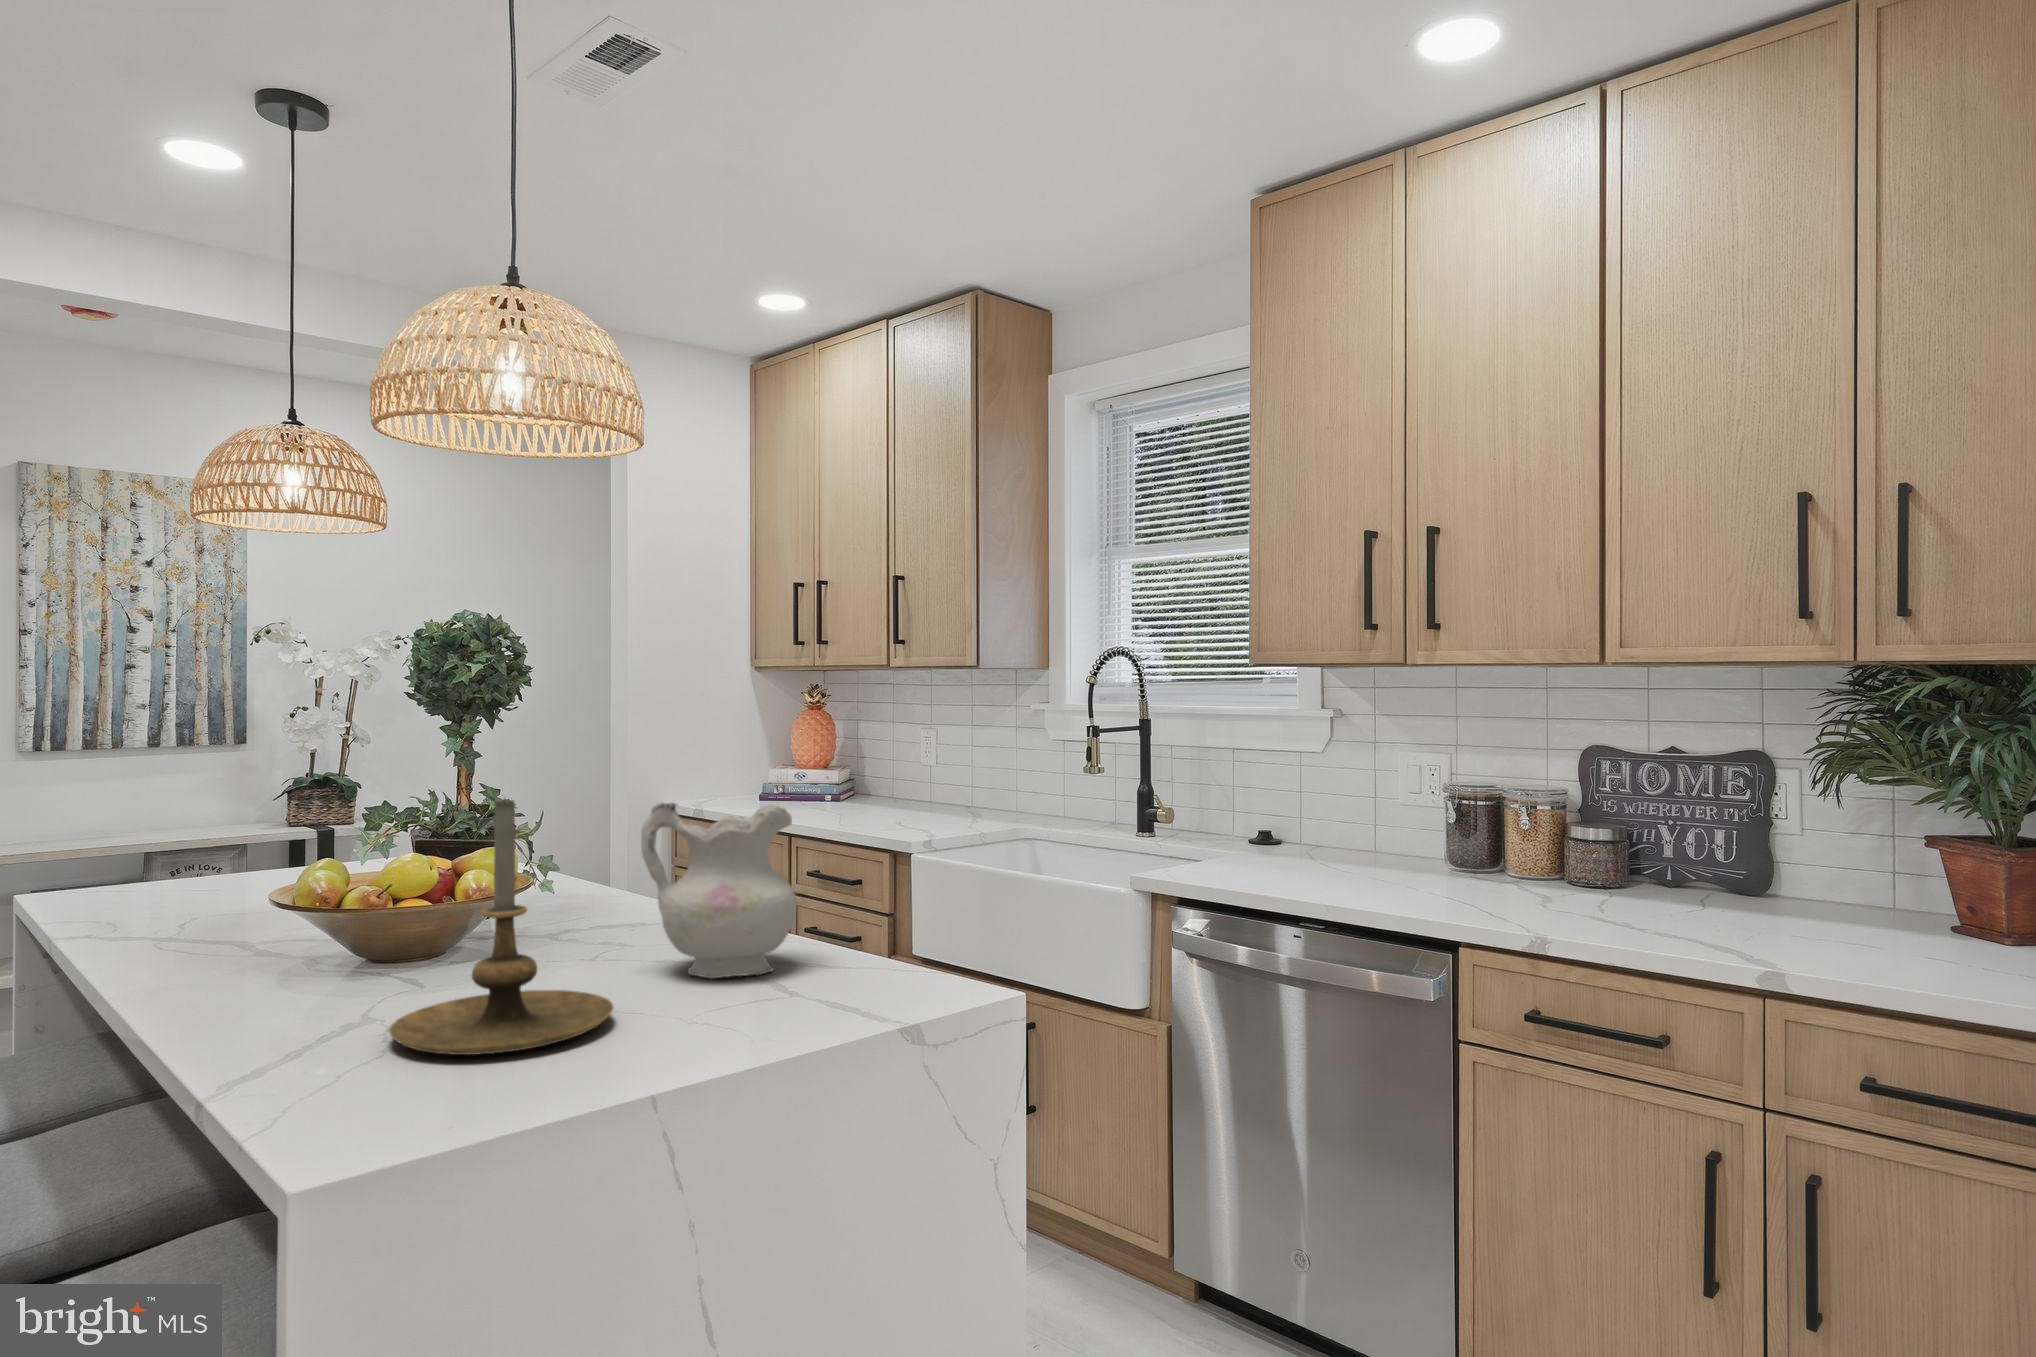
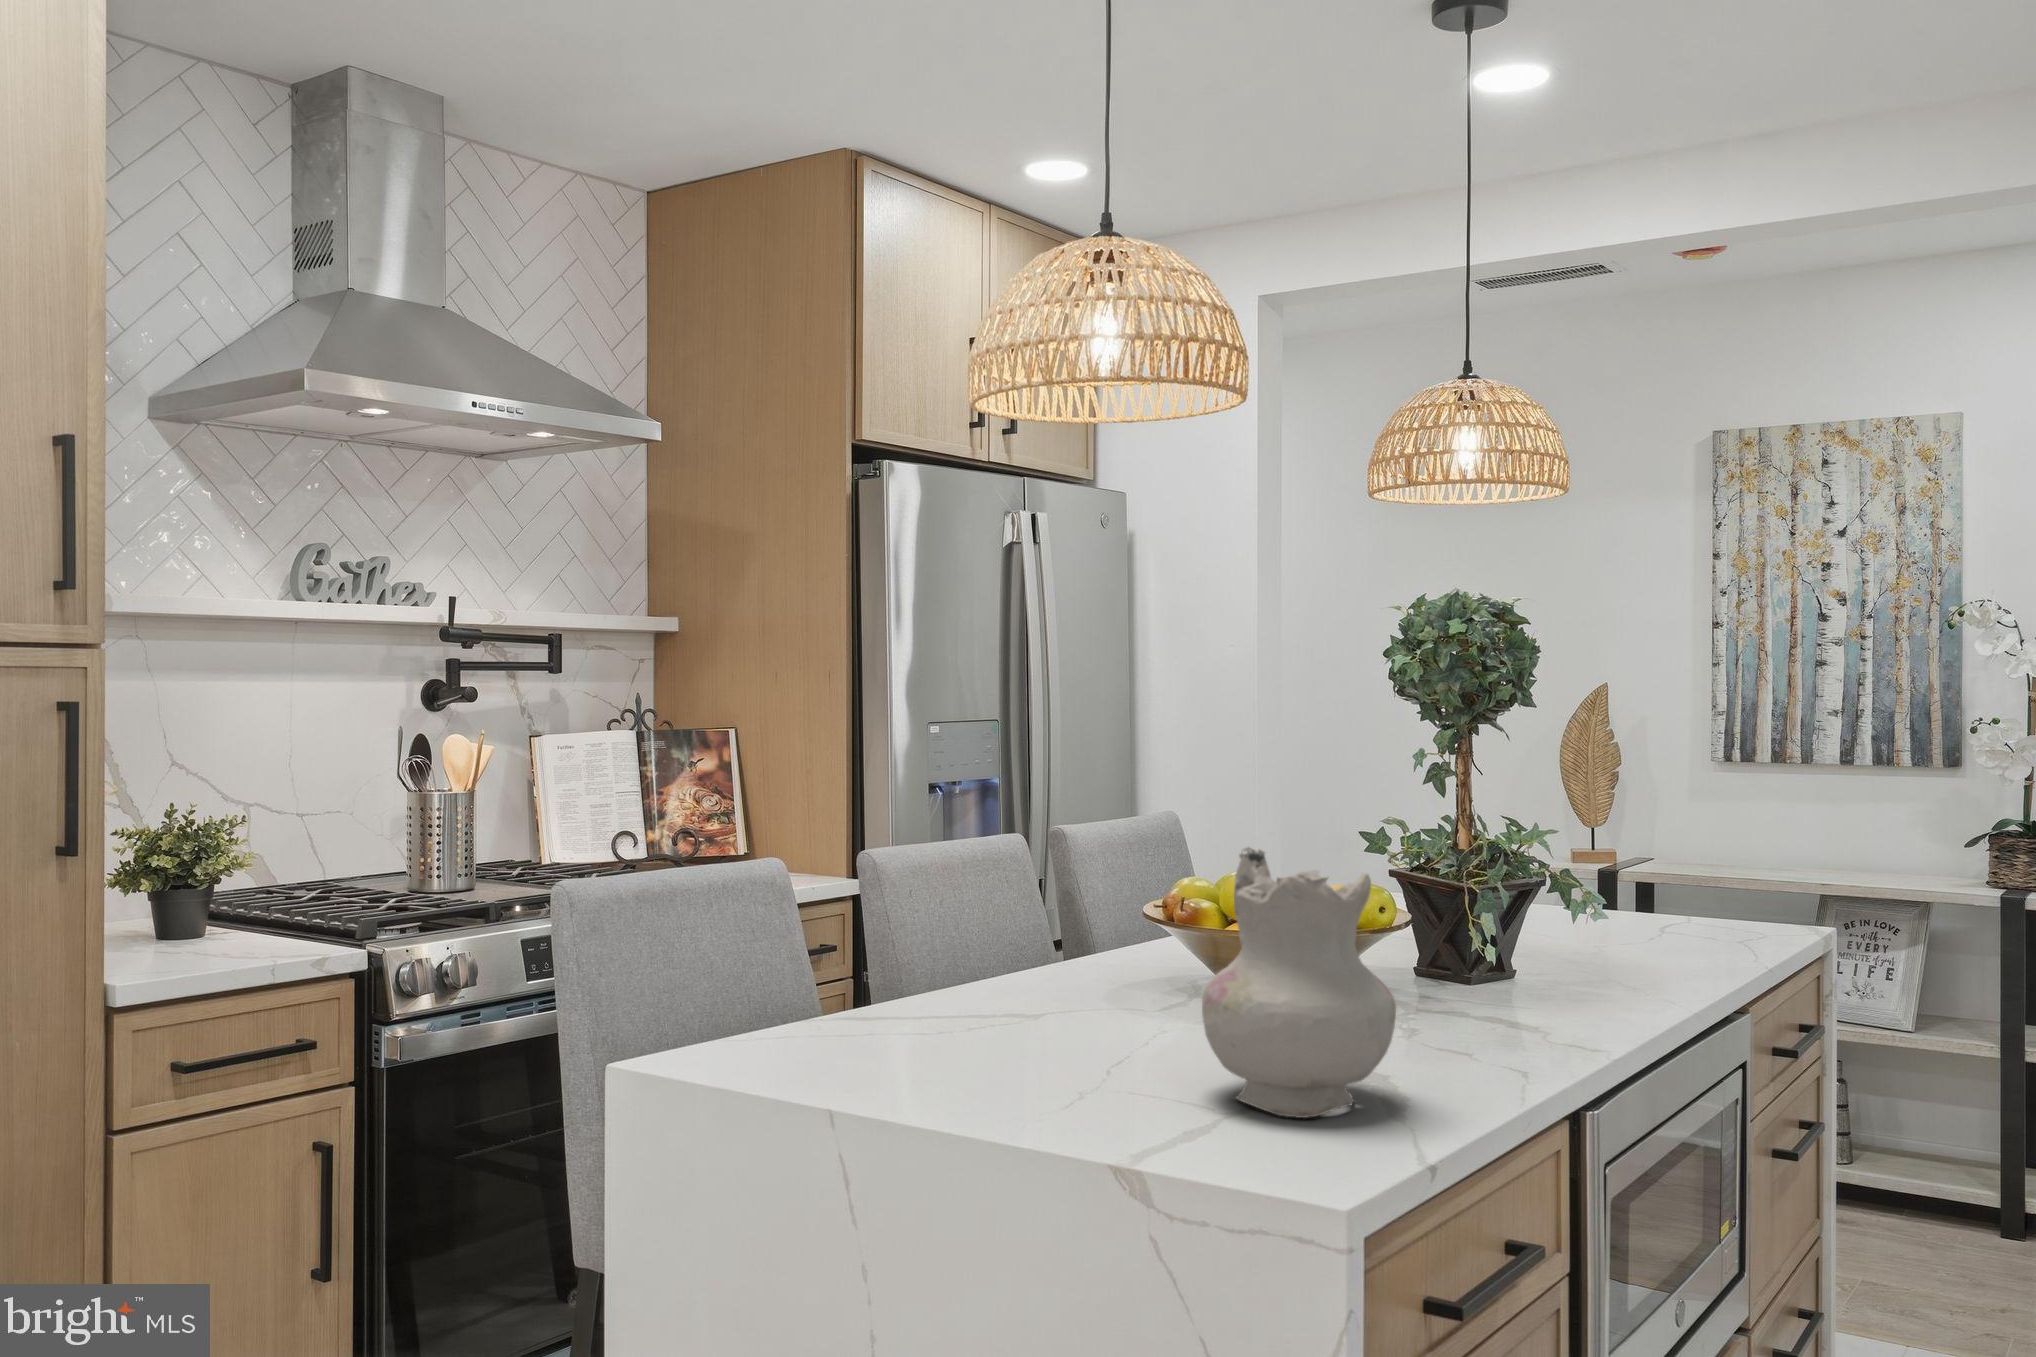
candle holder: present [389,799,614,1055] -> none [851,807,1077,1081]

